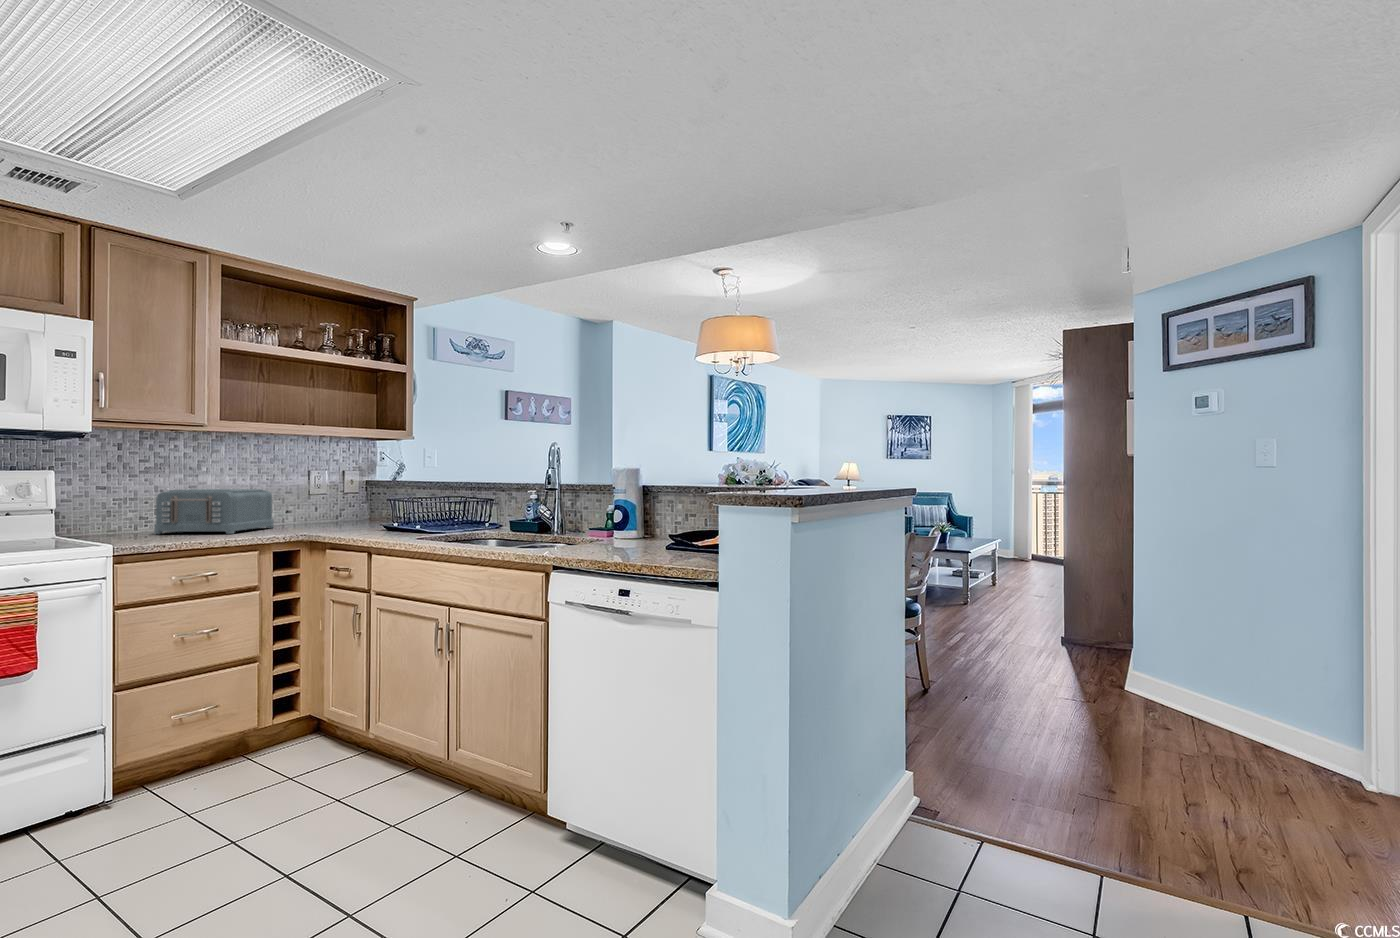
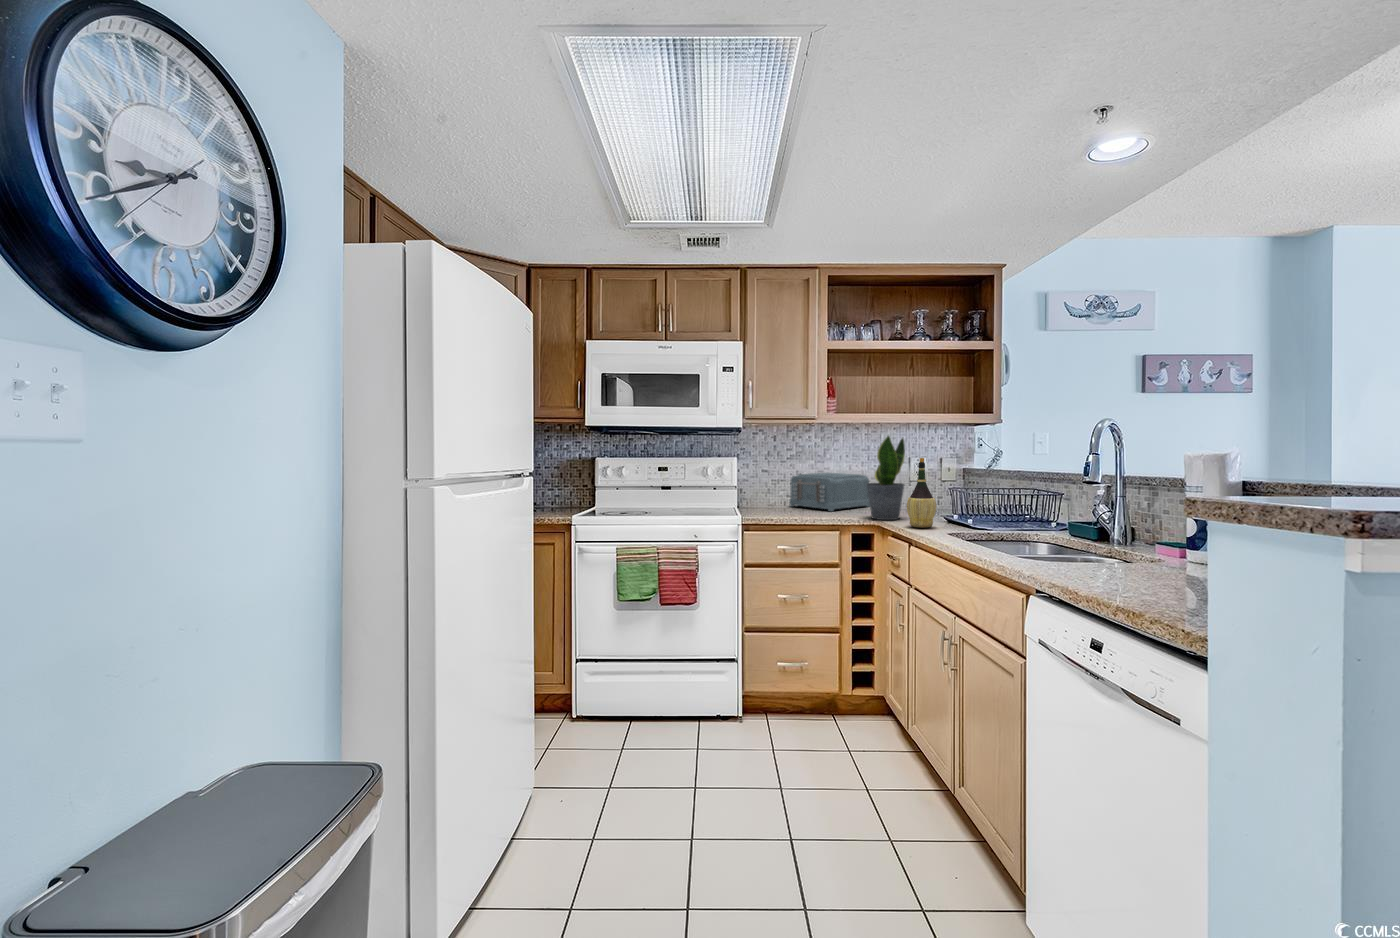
potted plant: none [292,436,342,535] -> present [866,436,905,520]
wine bottle: none [357,460,390,536] -> present [907,458,936,528]

